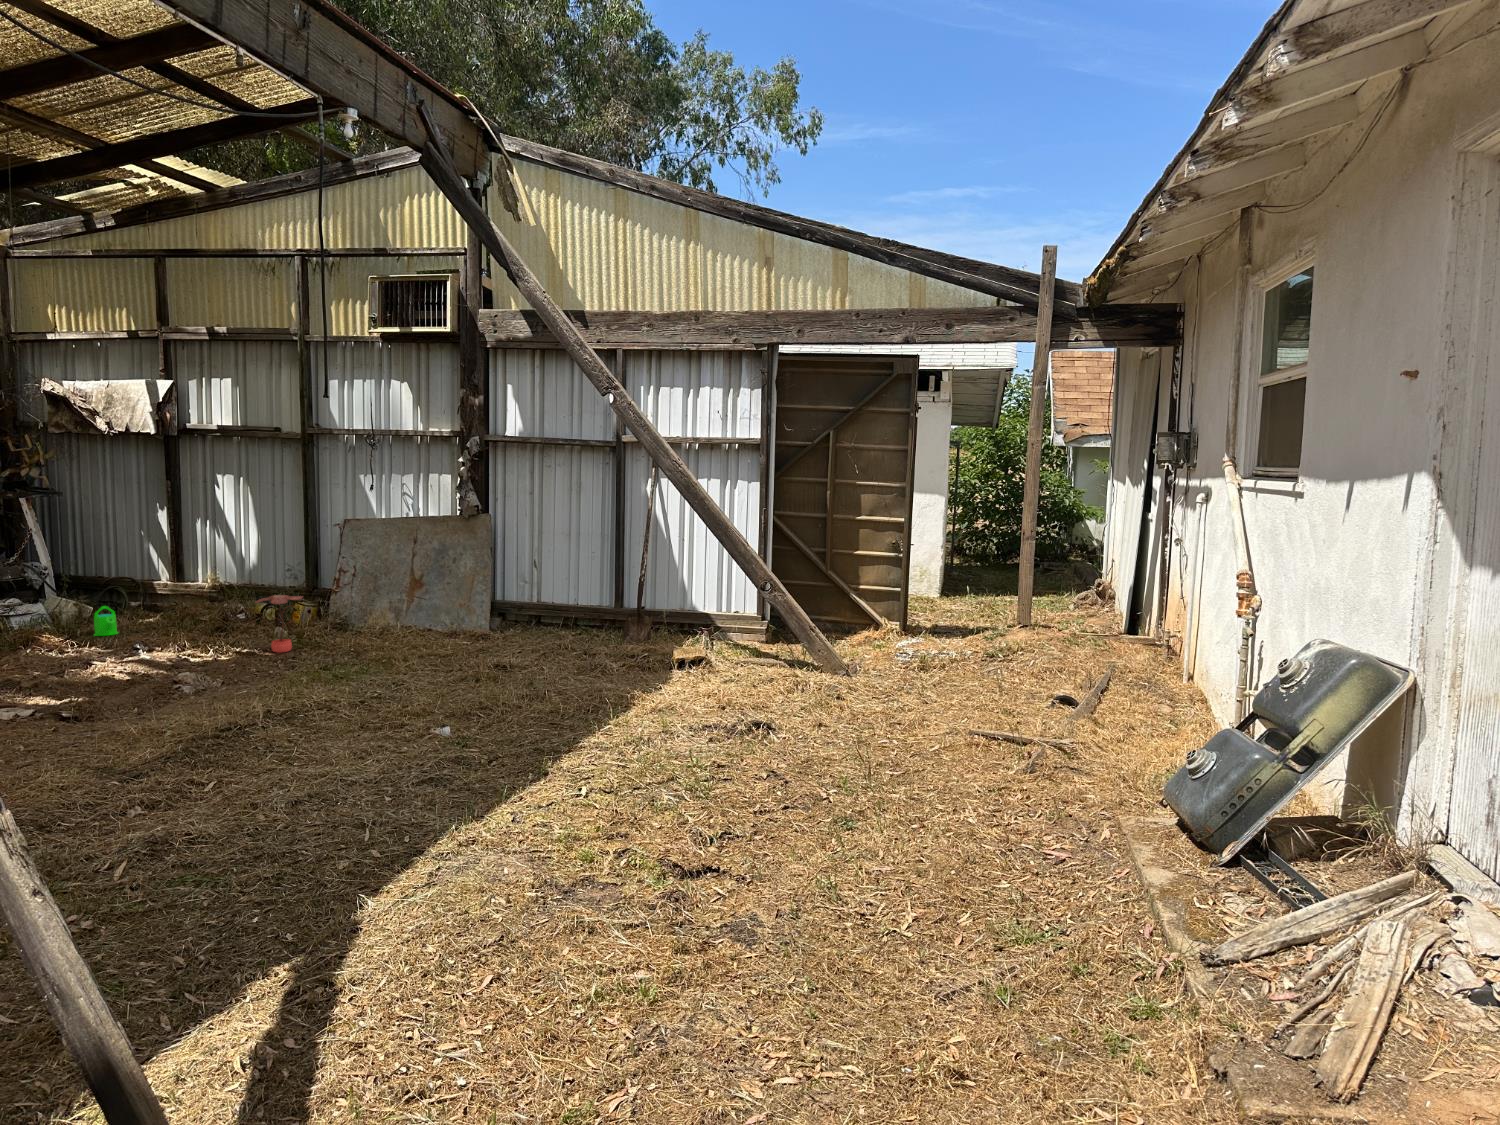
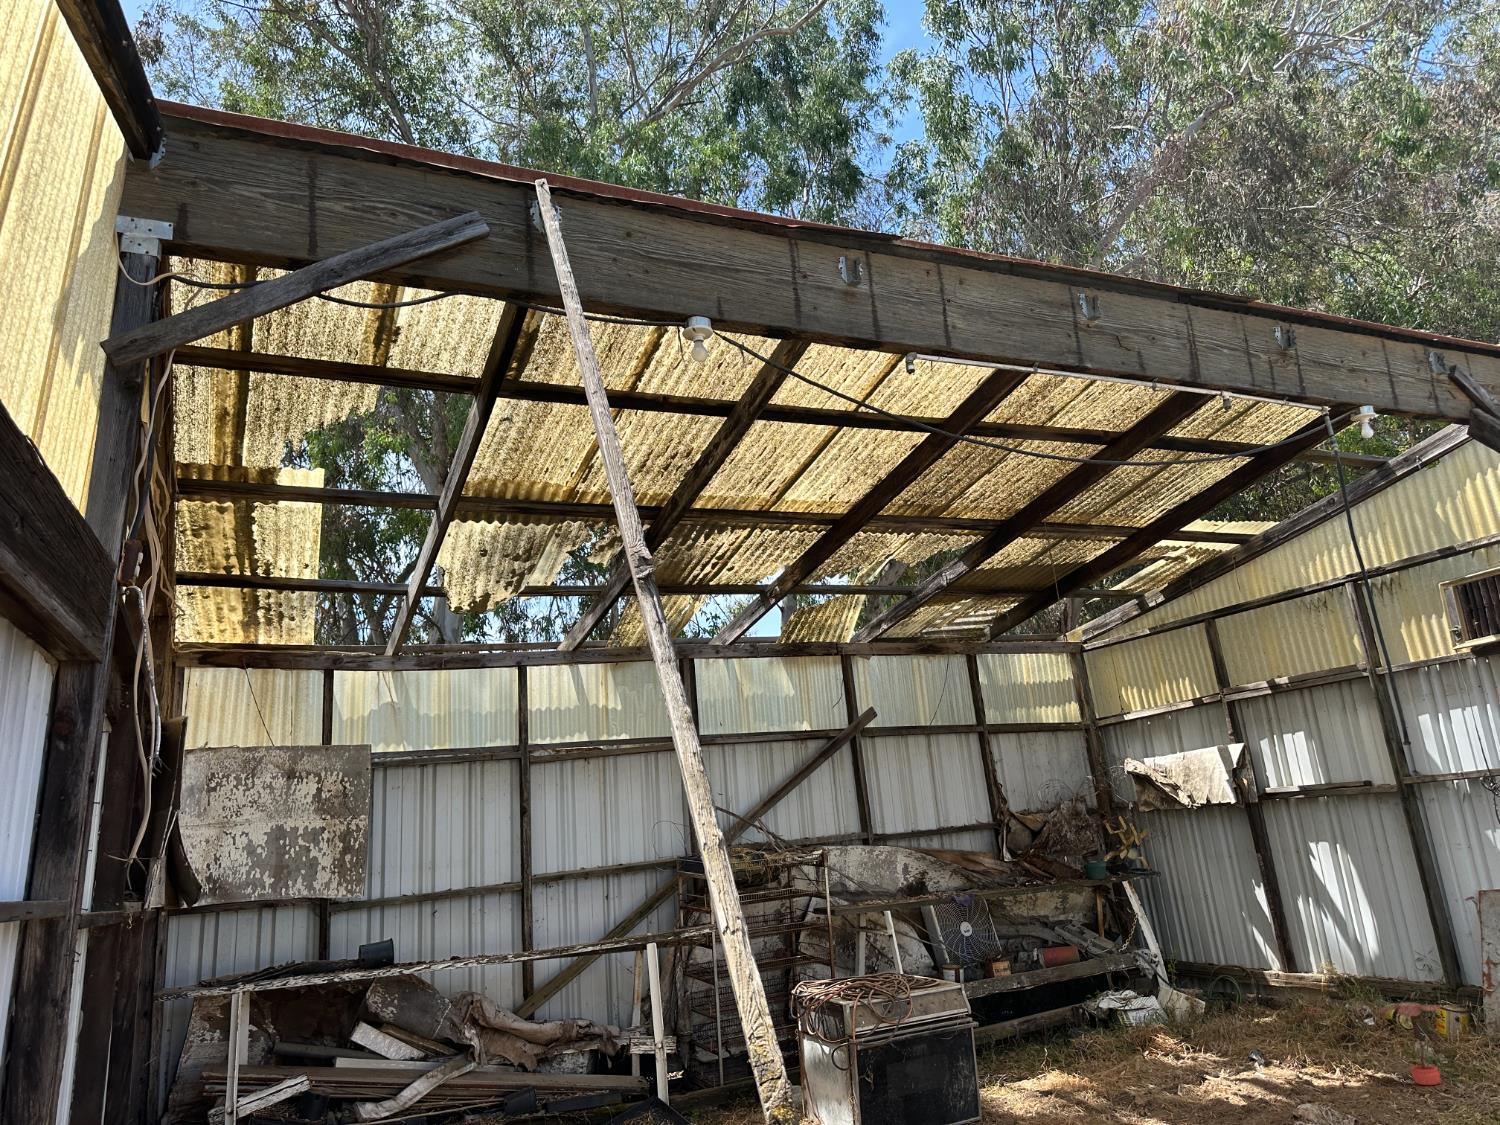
watering can: present [94,606,118,636] -> none [1204,1005,1233,1041]

